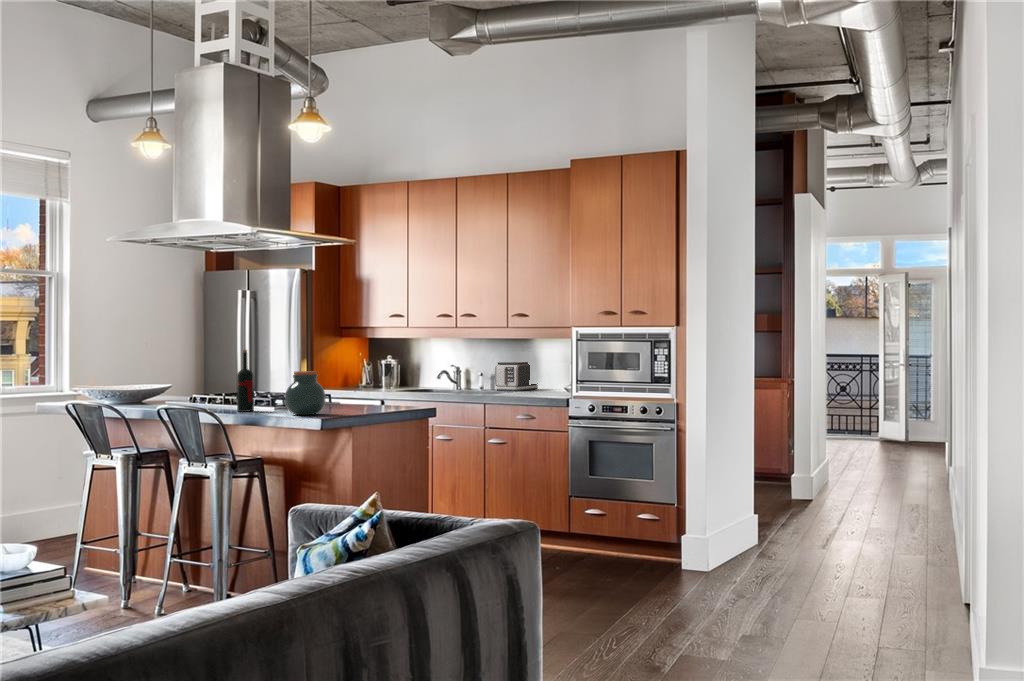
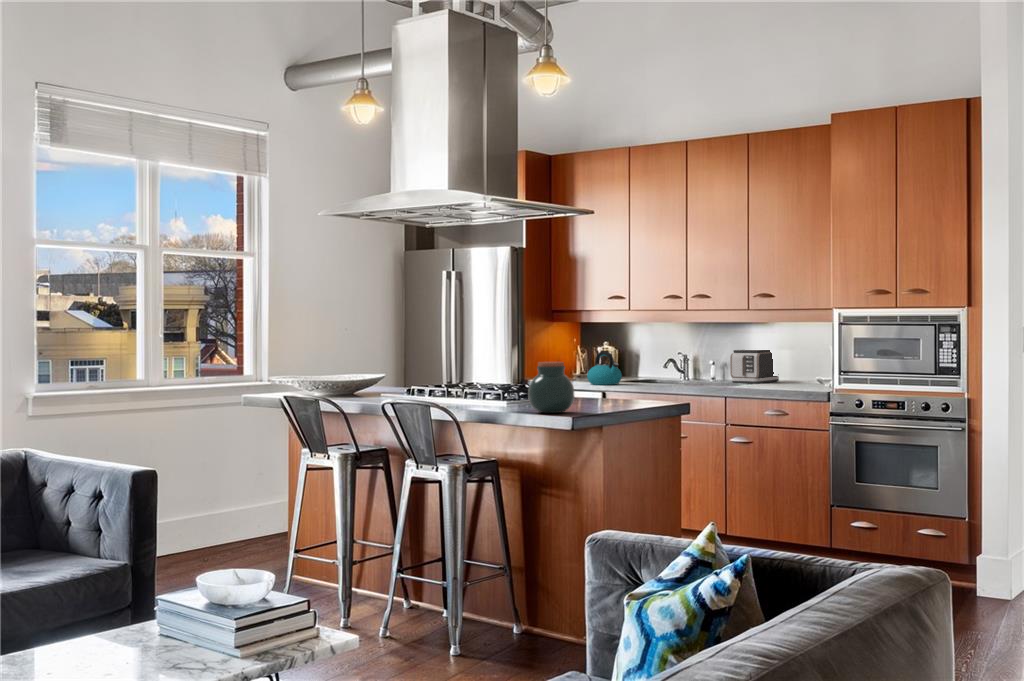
wine bottle: present [237,350,254,412] -> none [469,337,487,408]
kettle: none [367,363,398,393] -> present [587,351,622,385]

